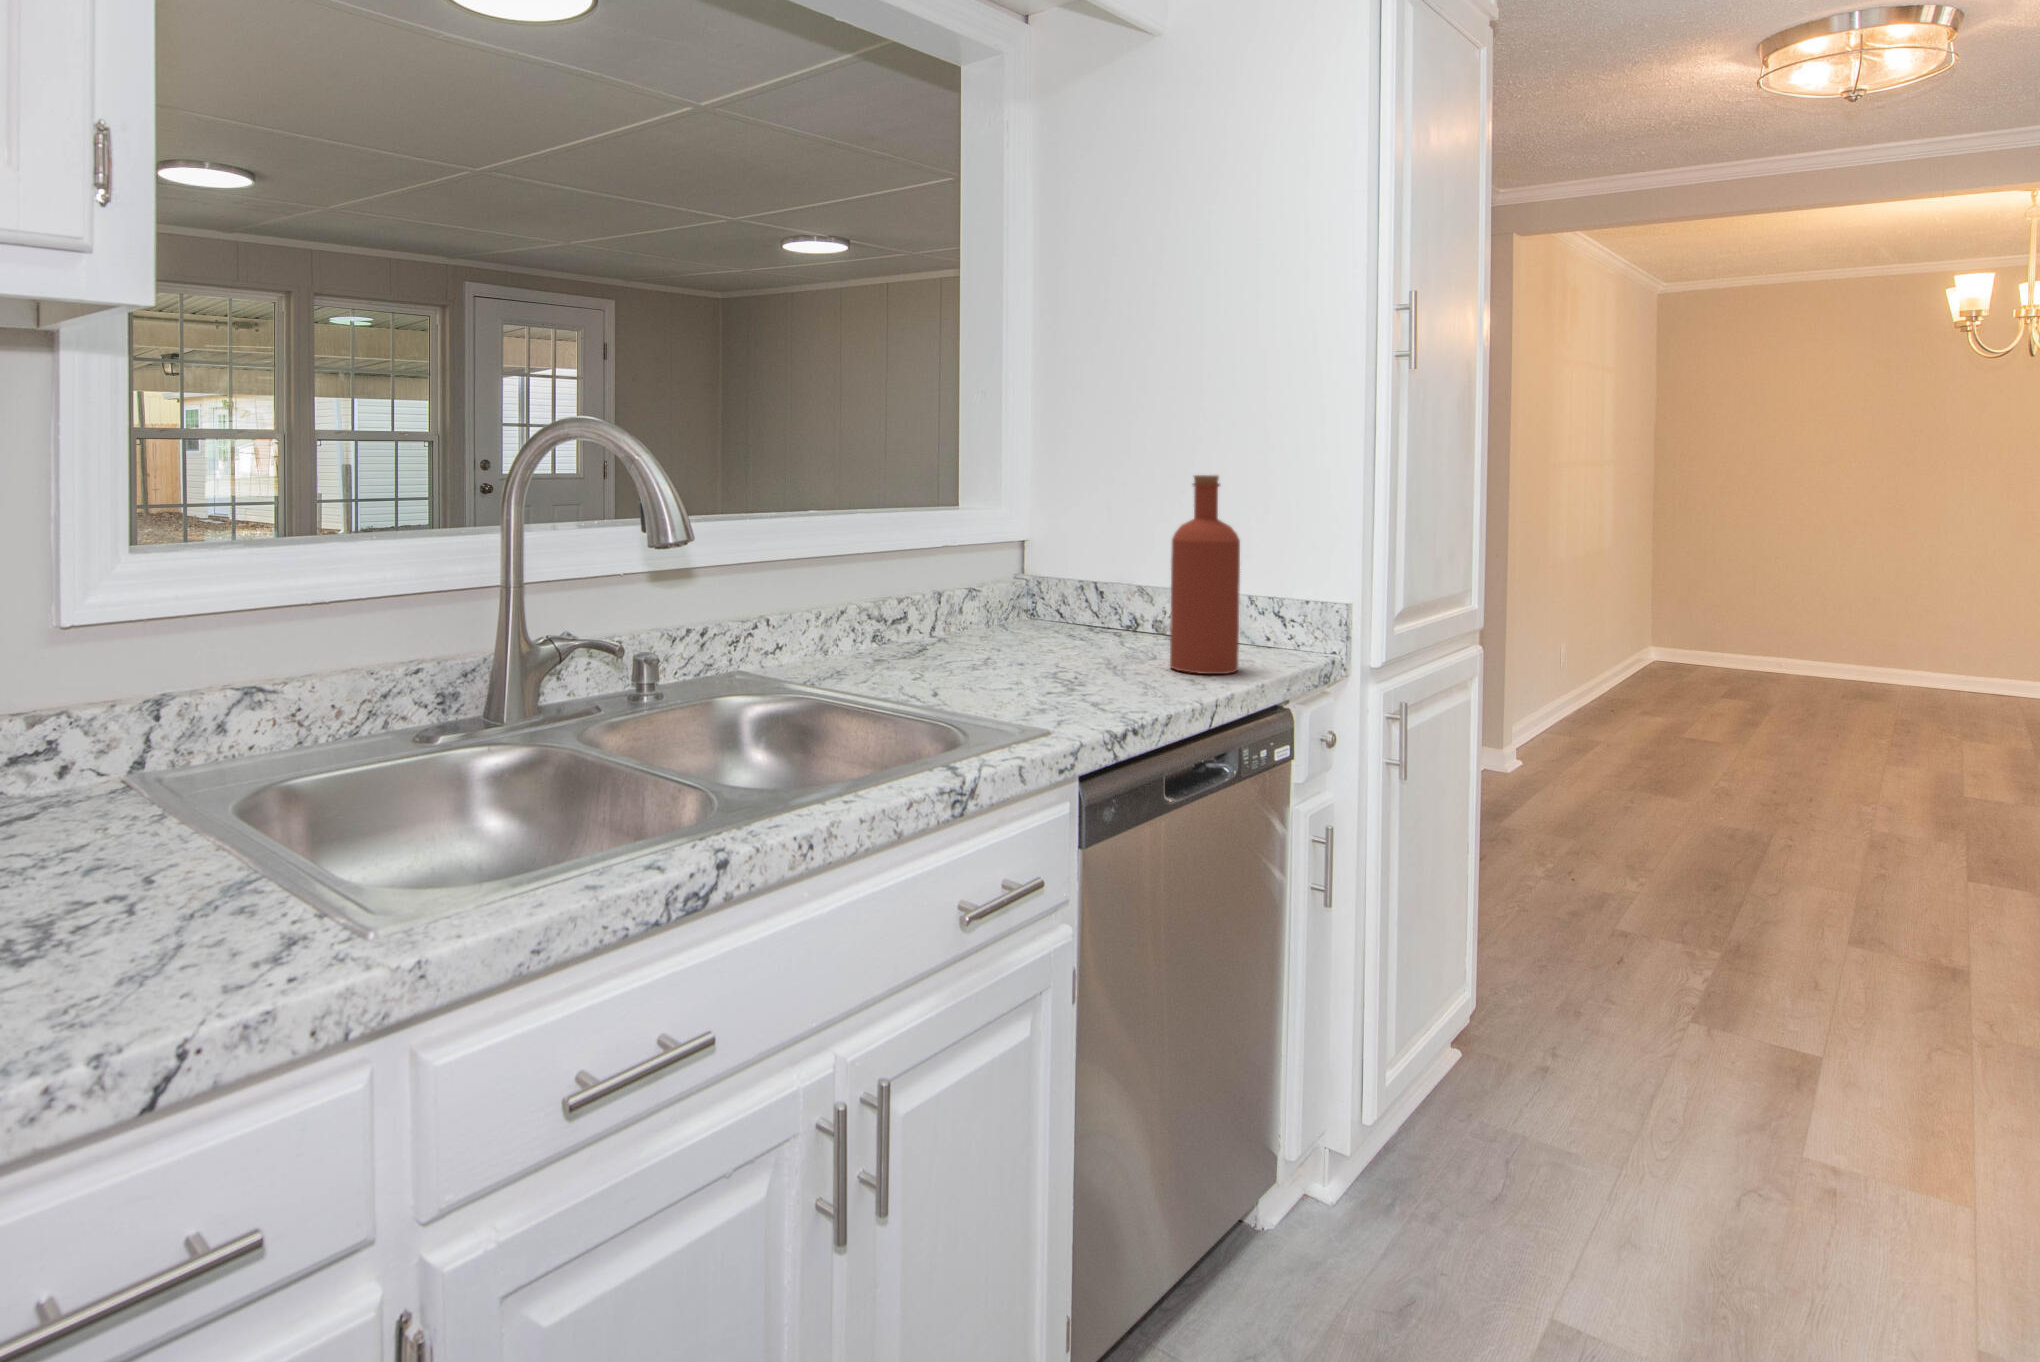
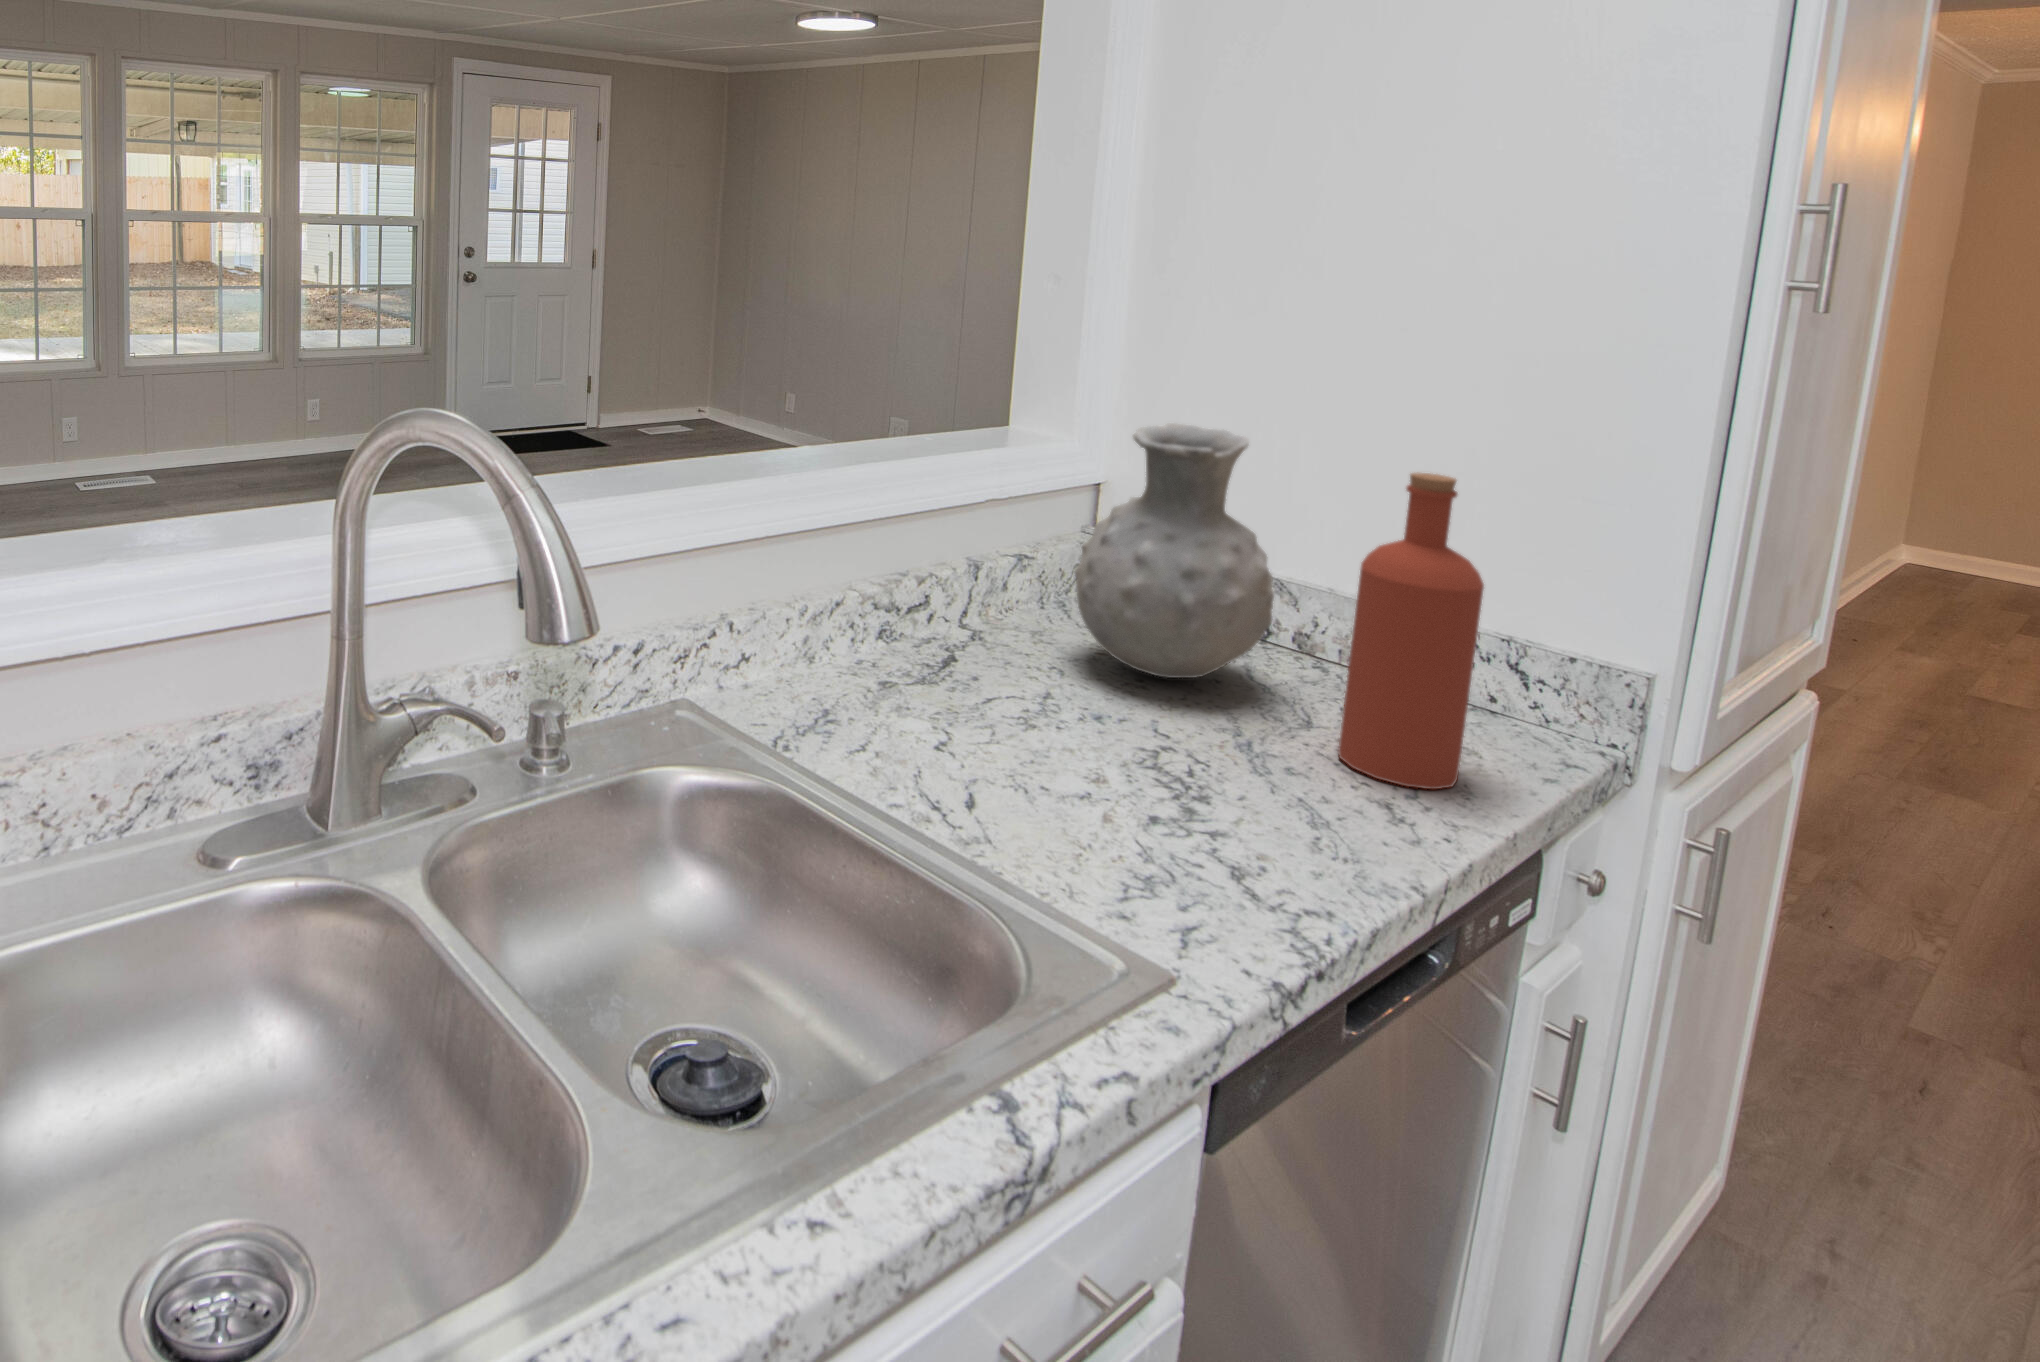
vase: none [1005,473,1132,647] -> present [1075,423,1274,678]

